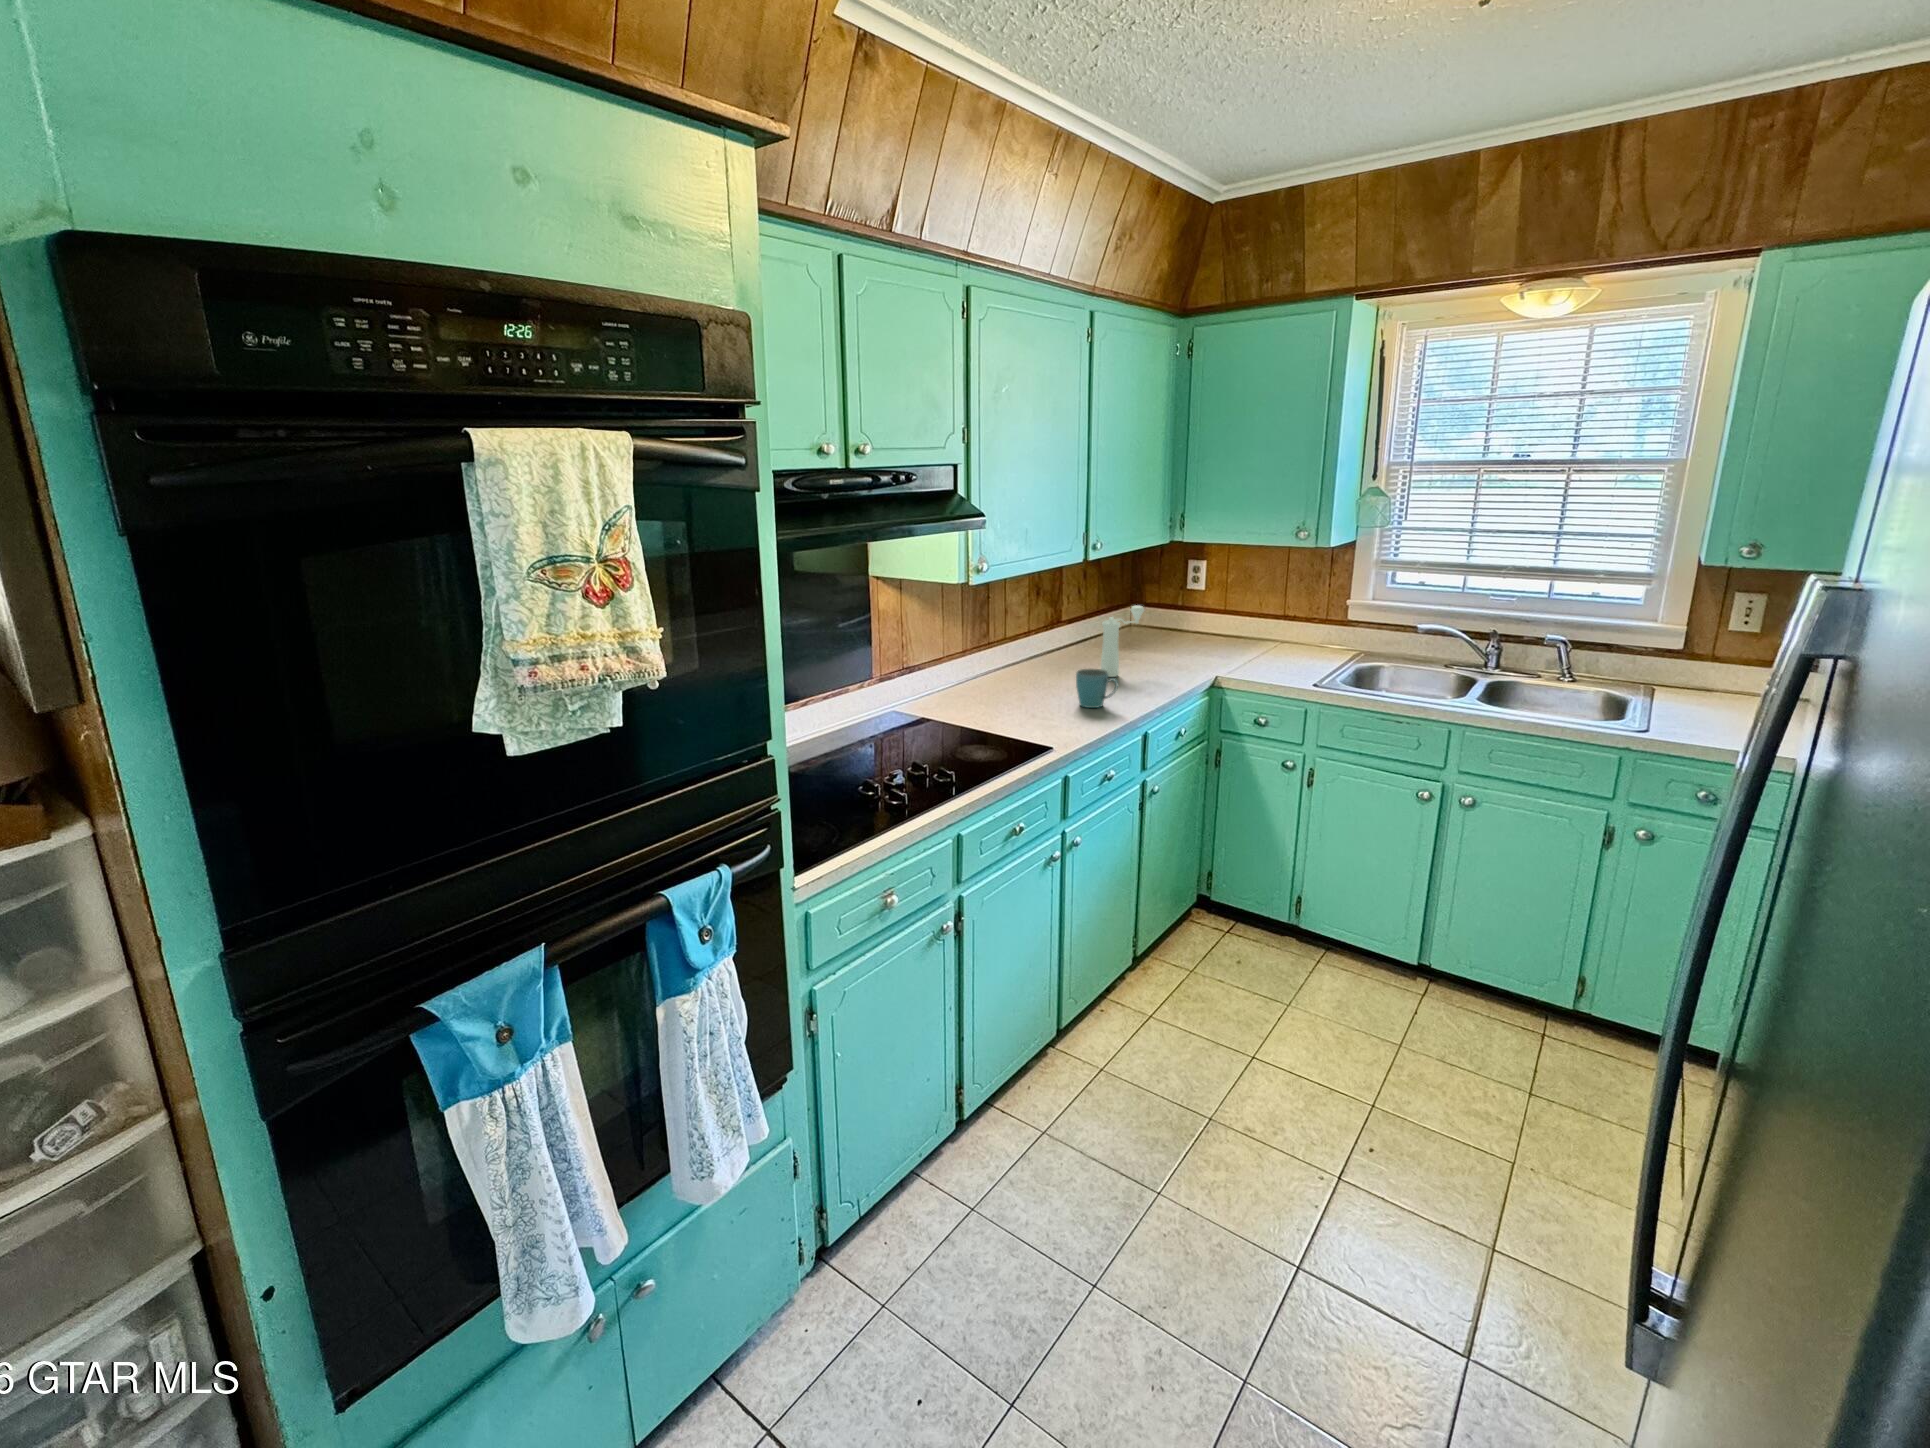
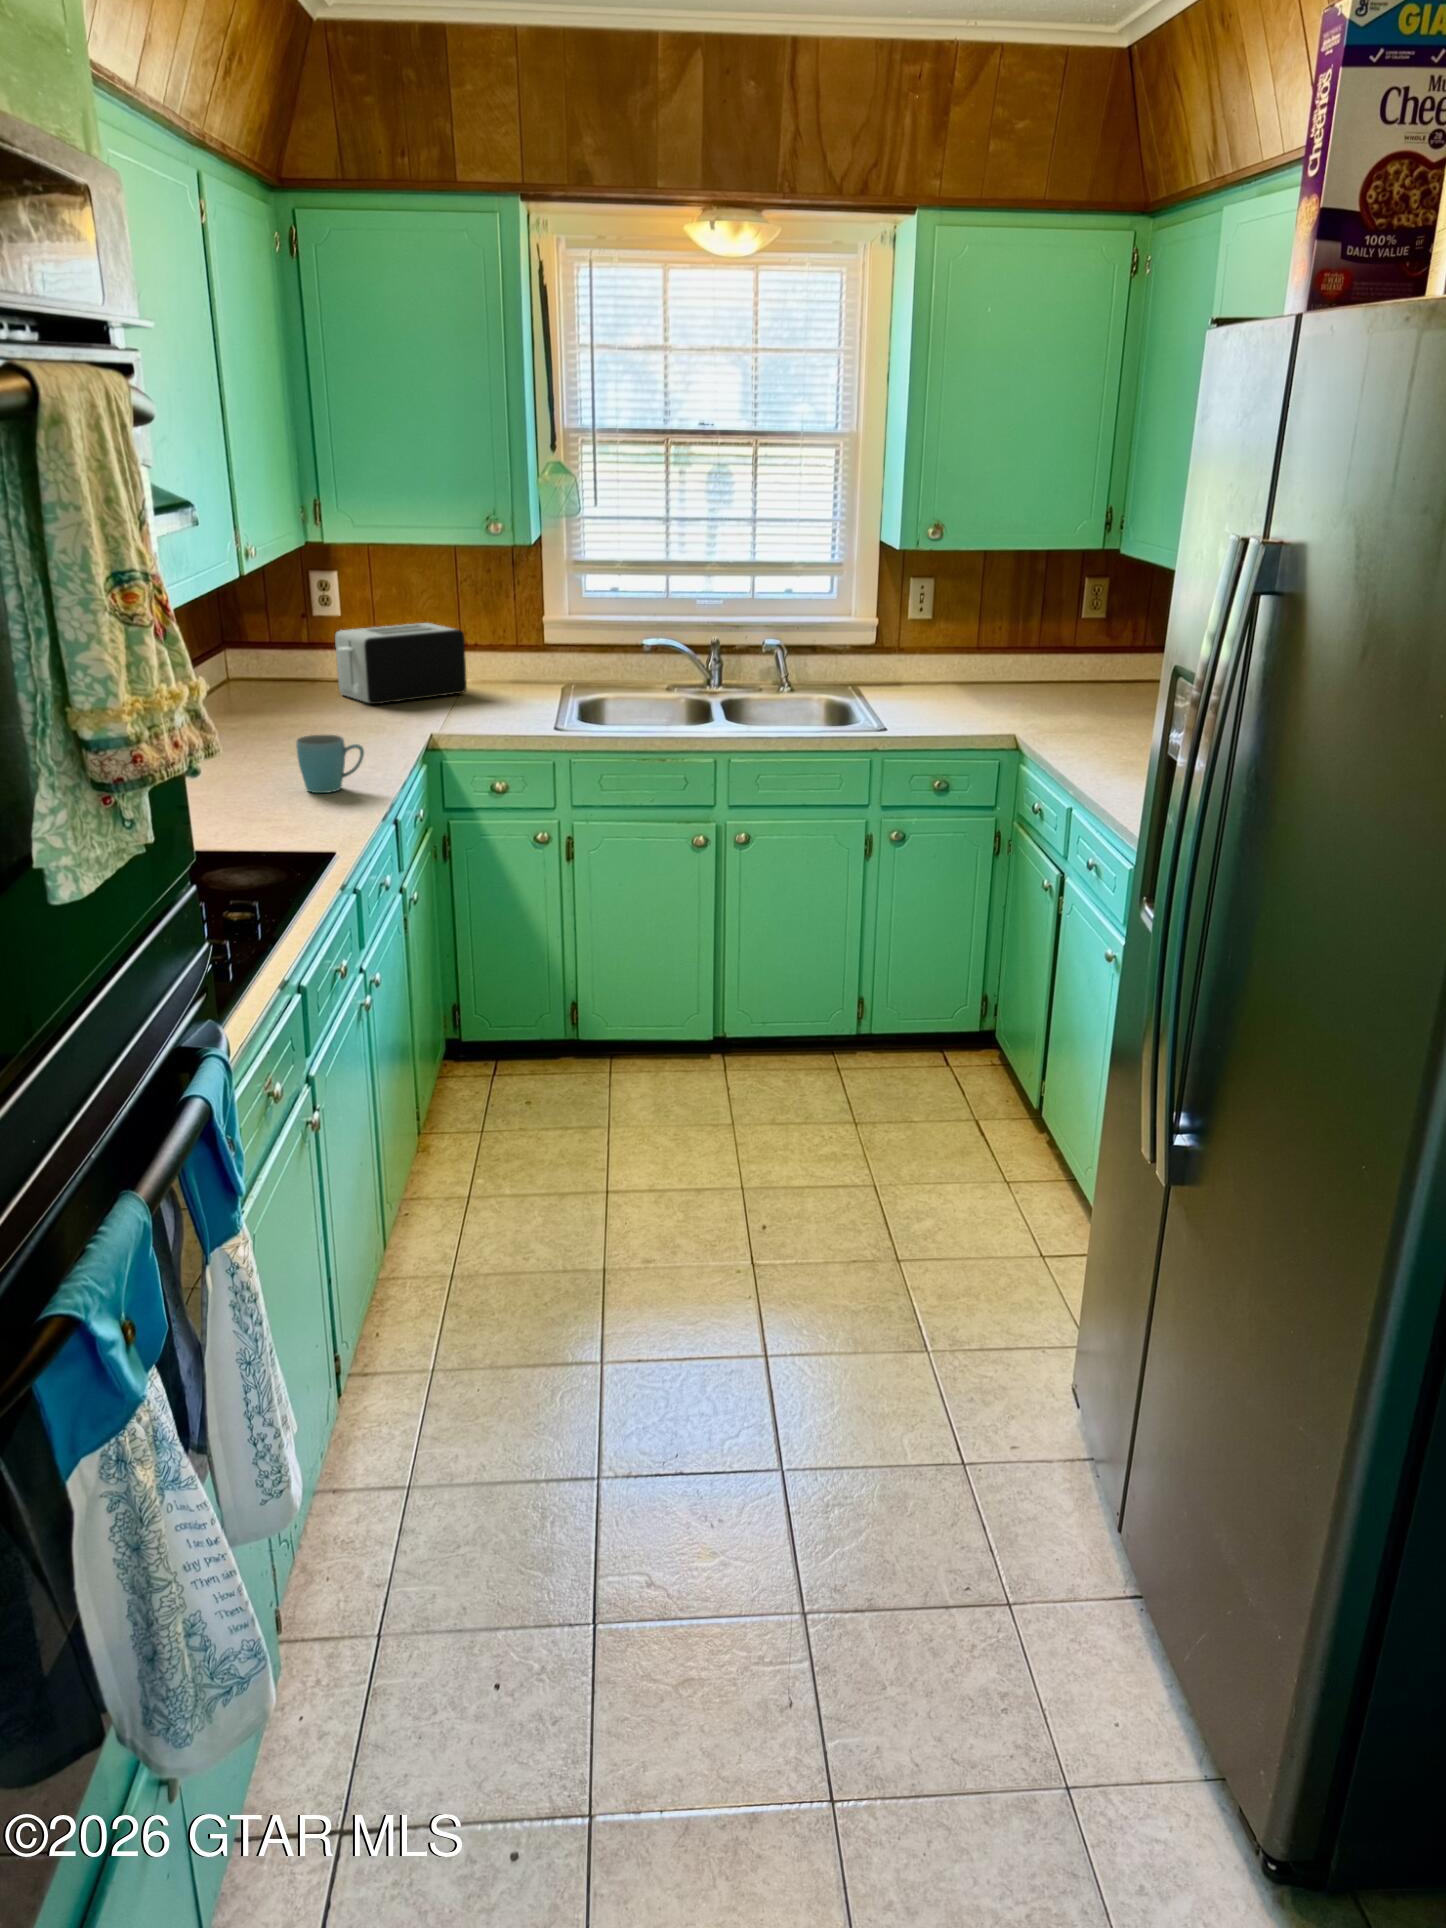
toaster: none [1178,600,1272,653] -> present [335,623,467,704]
pepper mill: present [1101,606,1144,677] -> none [276,639,328,750]

